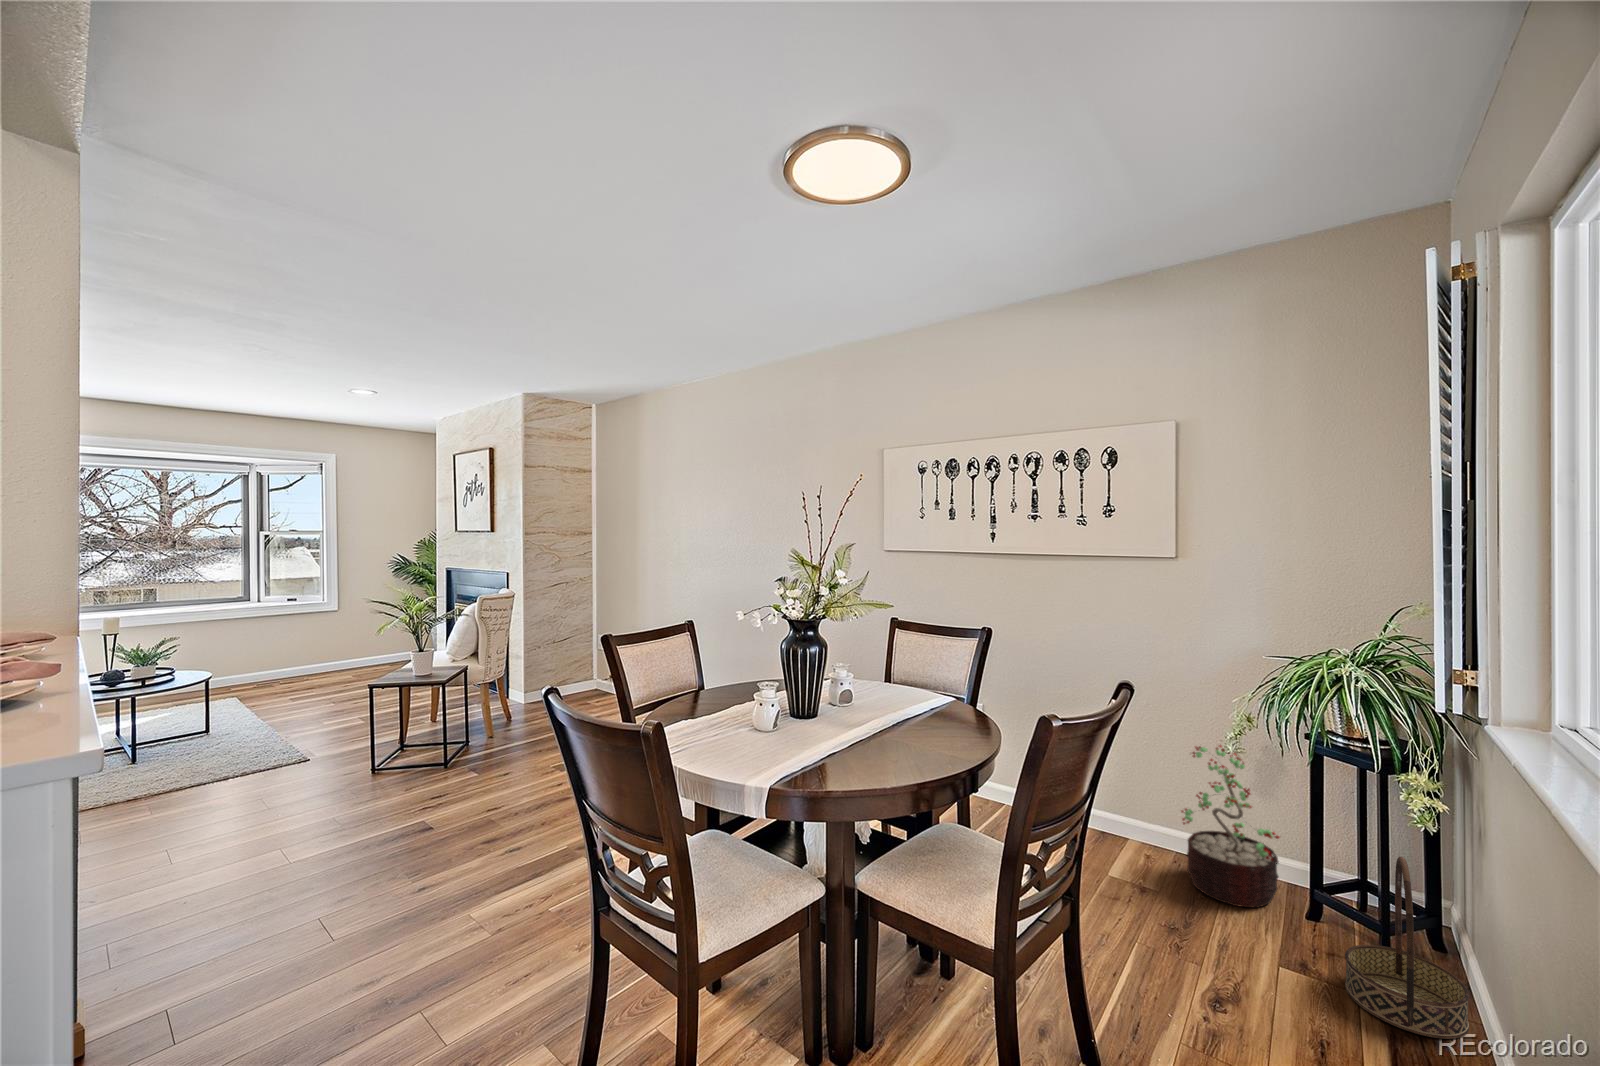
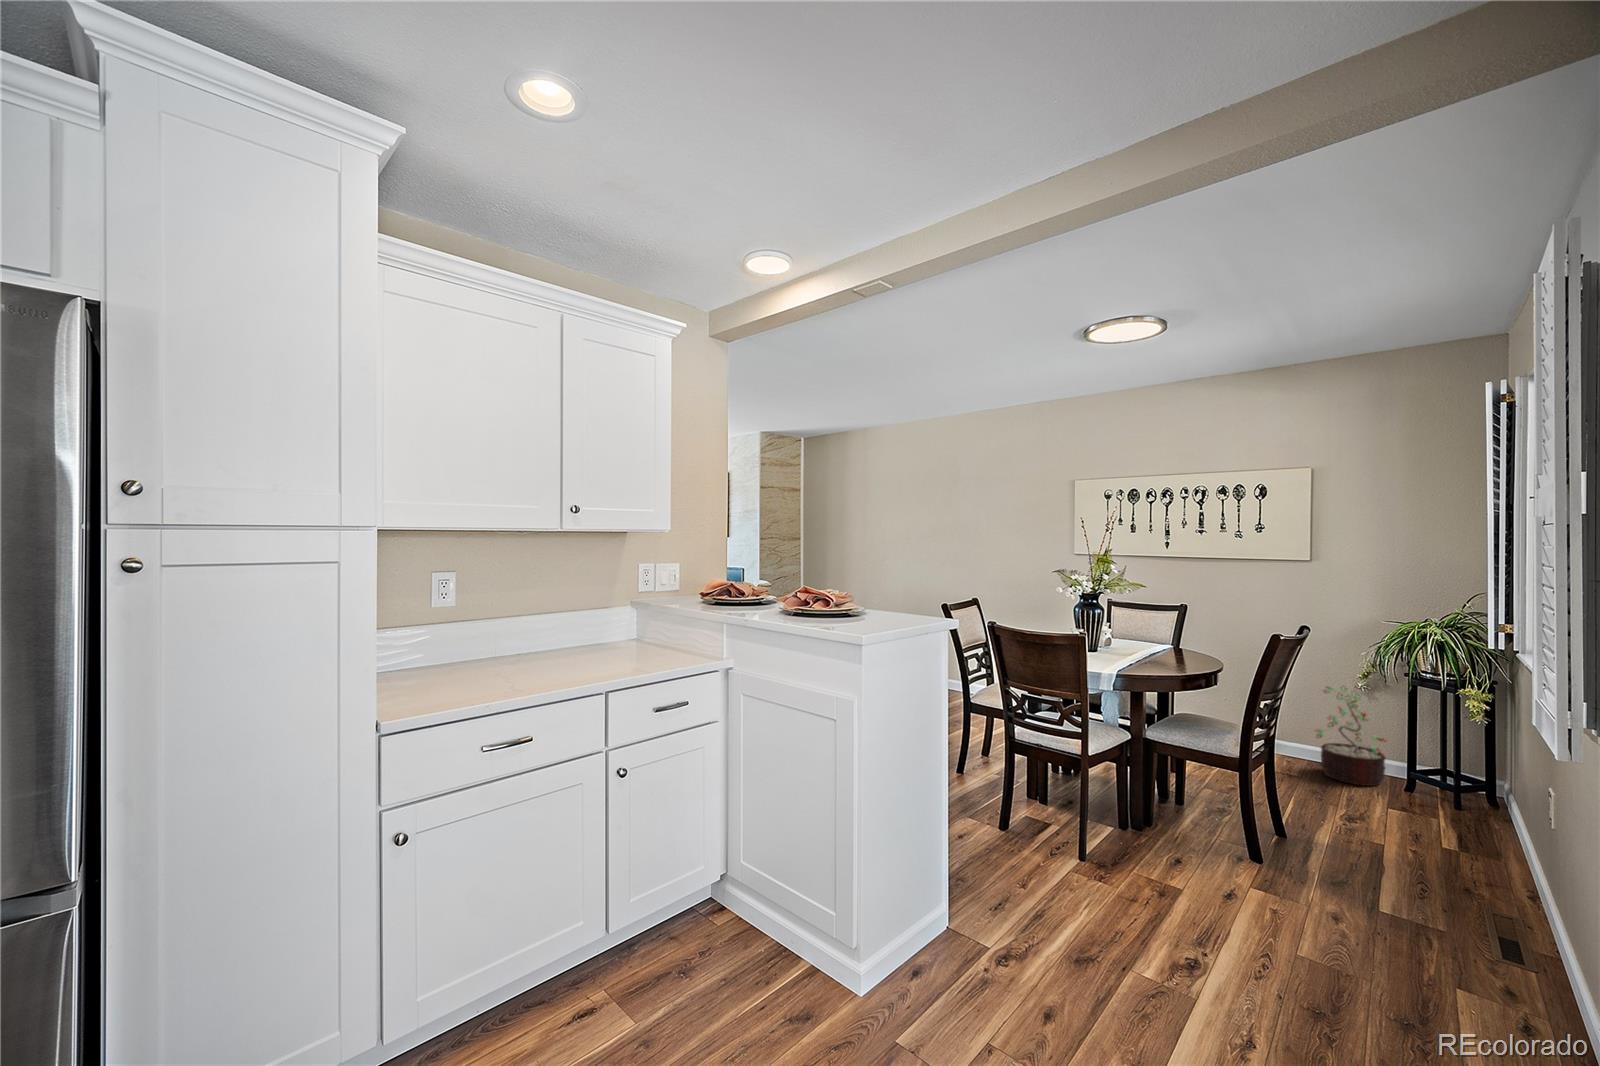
basket: present [1345,857,1469,1039] -> none [1432,738,1509,836]

